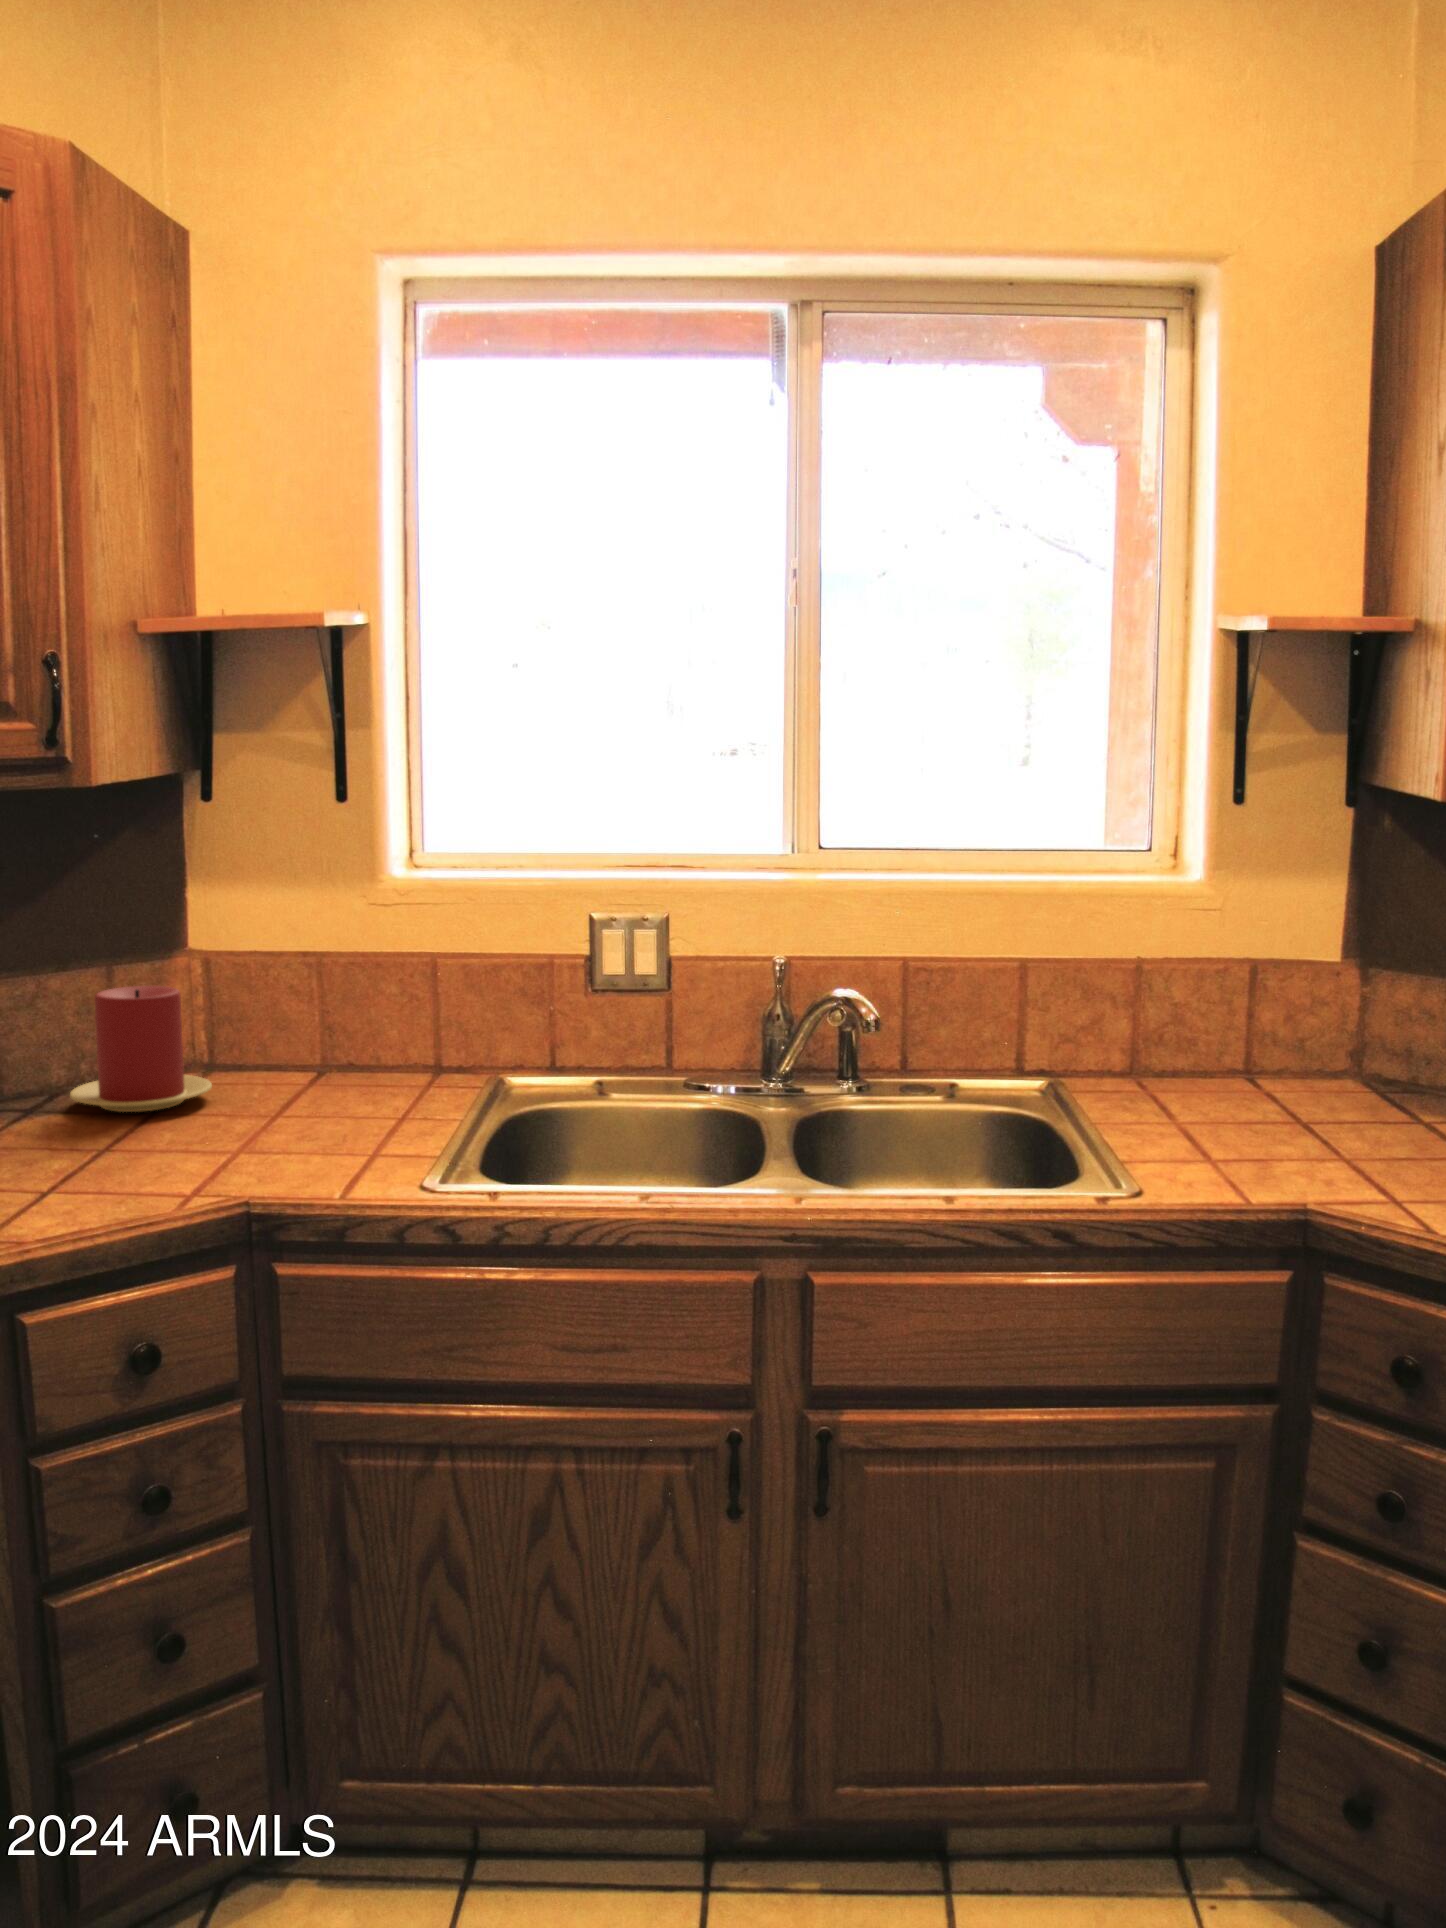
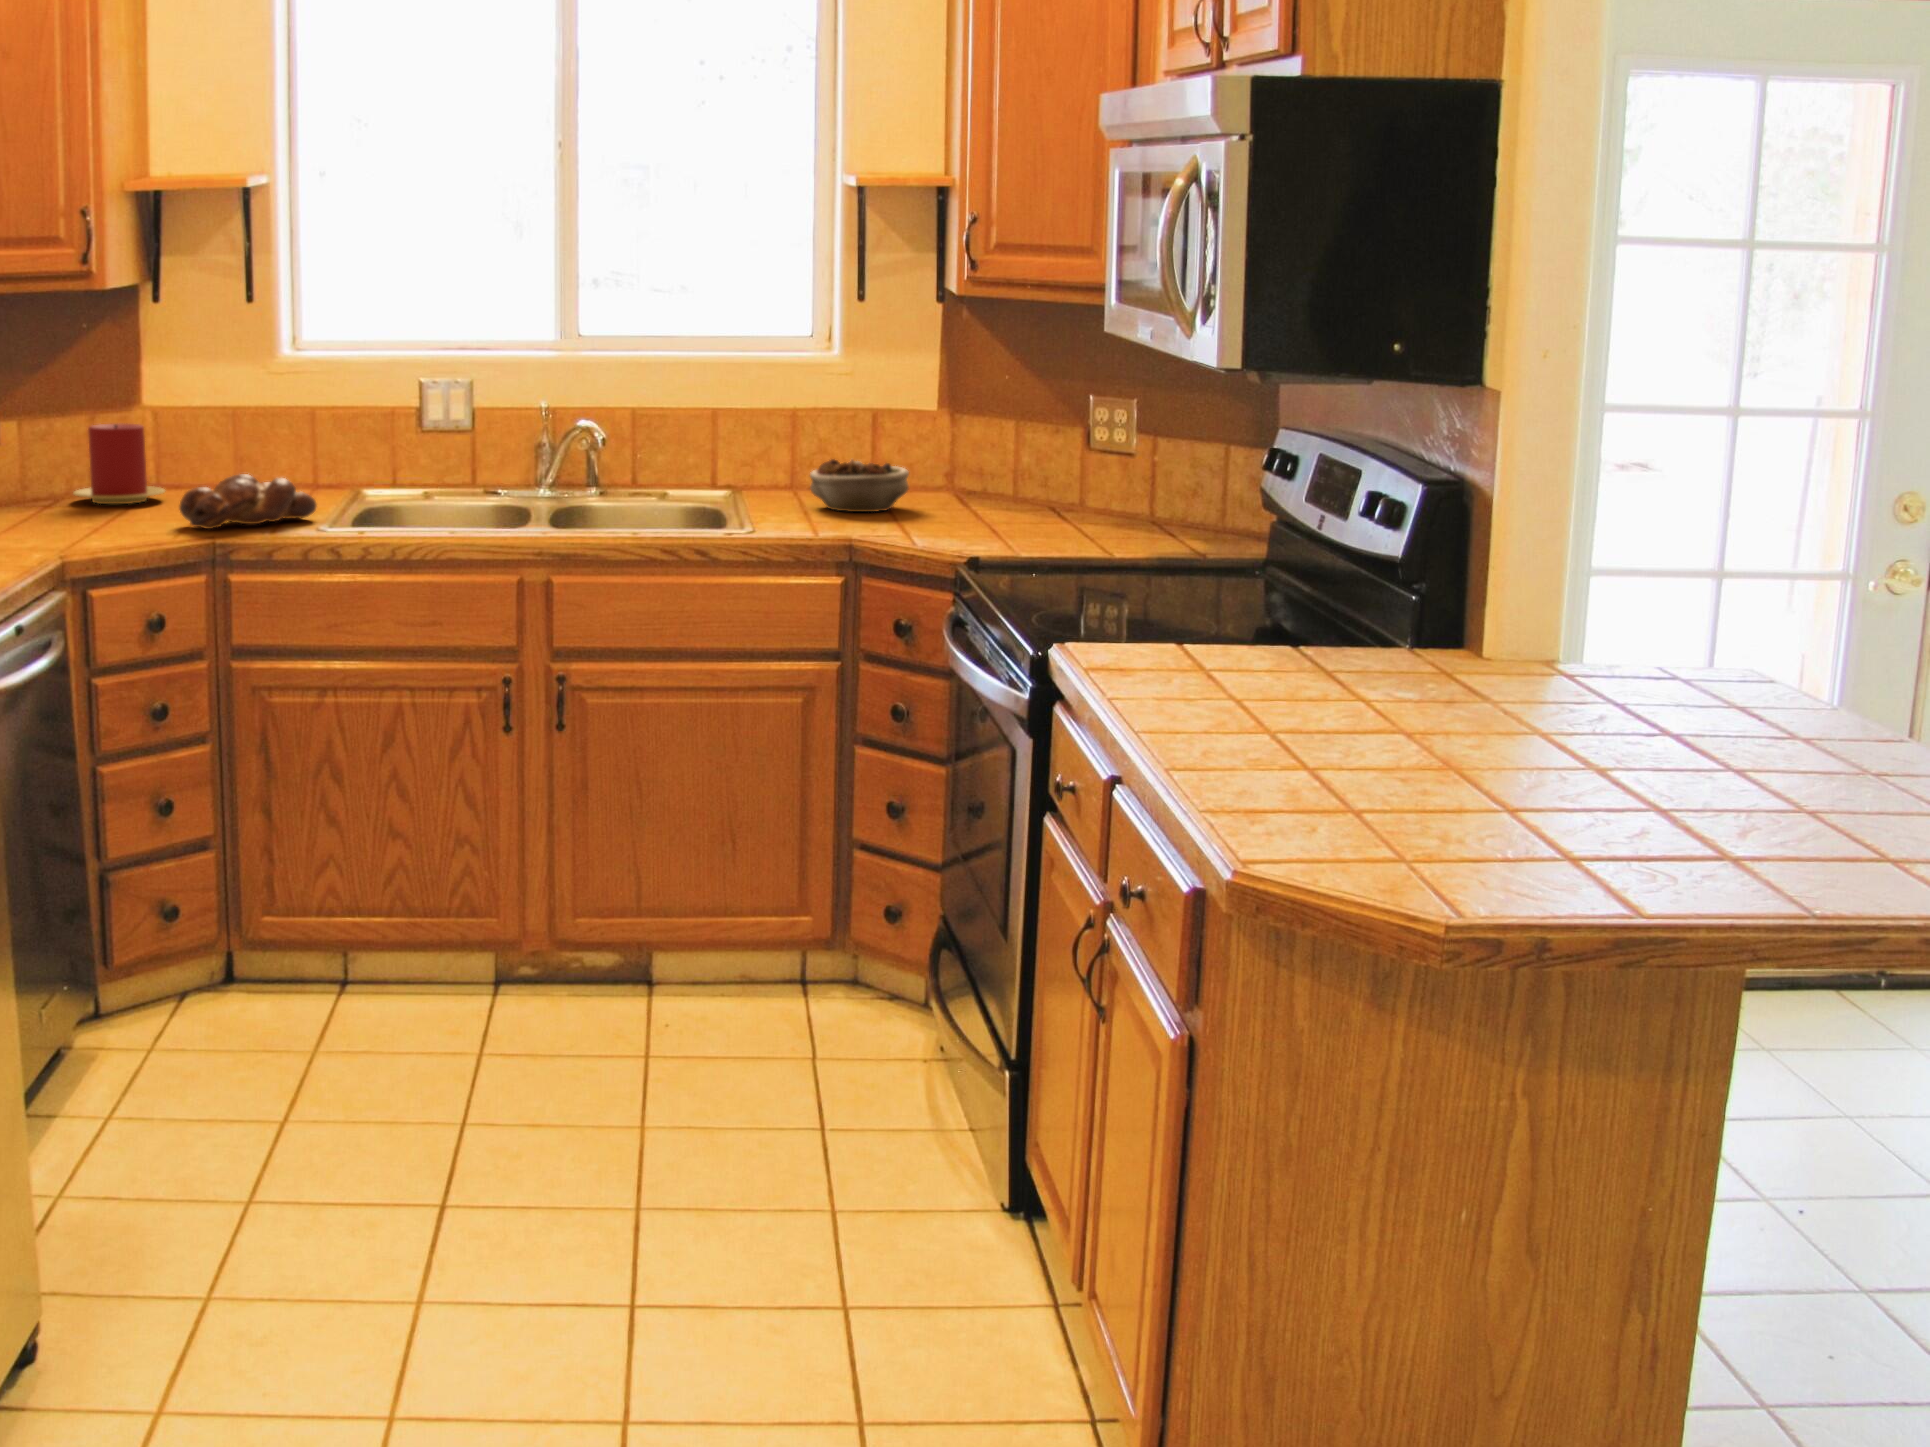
succulent planter: none [1178,1041,1334,1128] -> present [810,459,909,512]
bread loaf: none [208,1081,430,1180] -> present [179,474,316,529]

